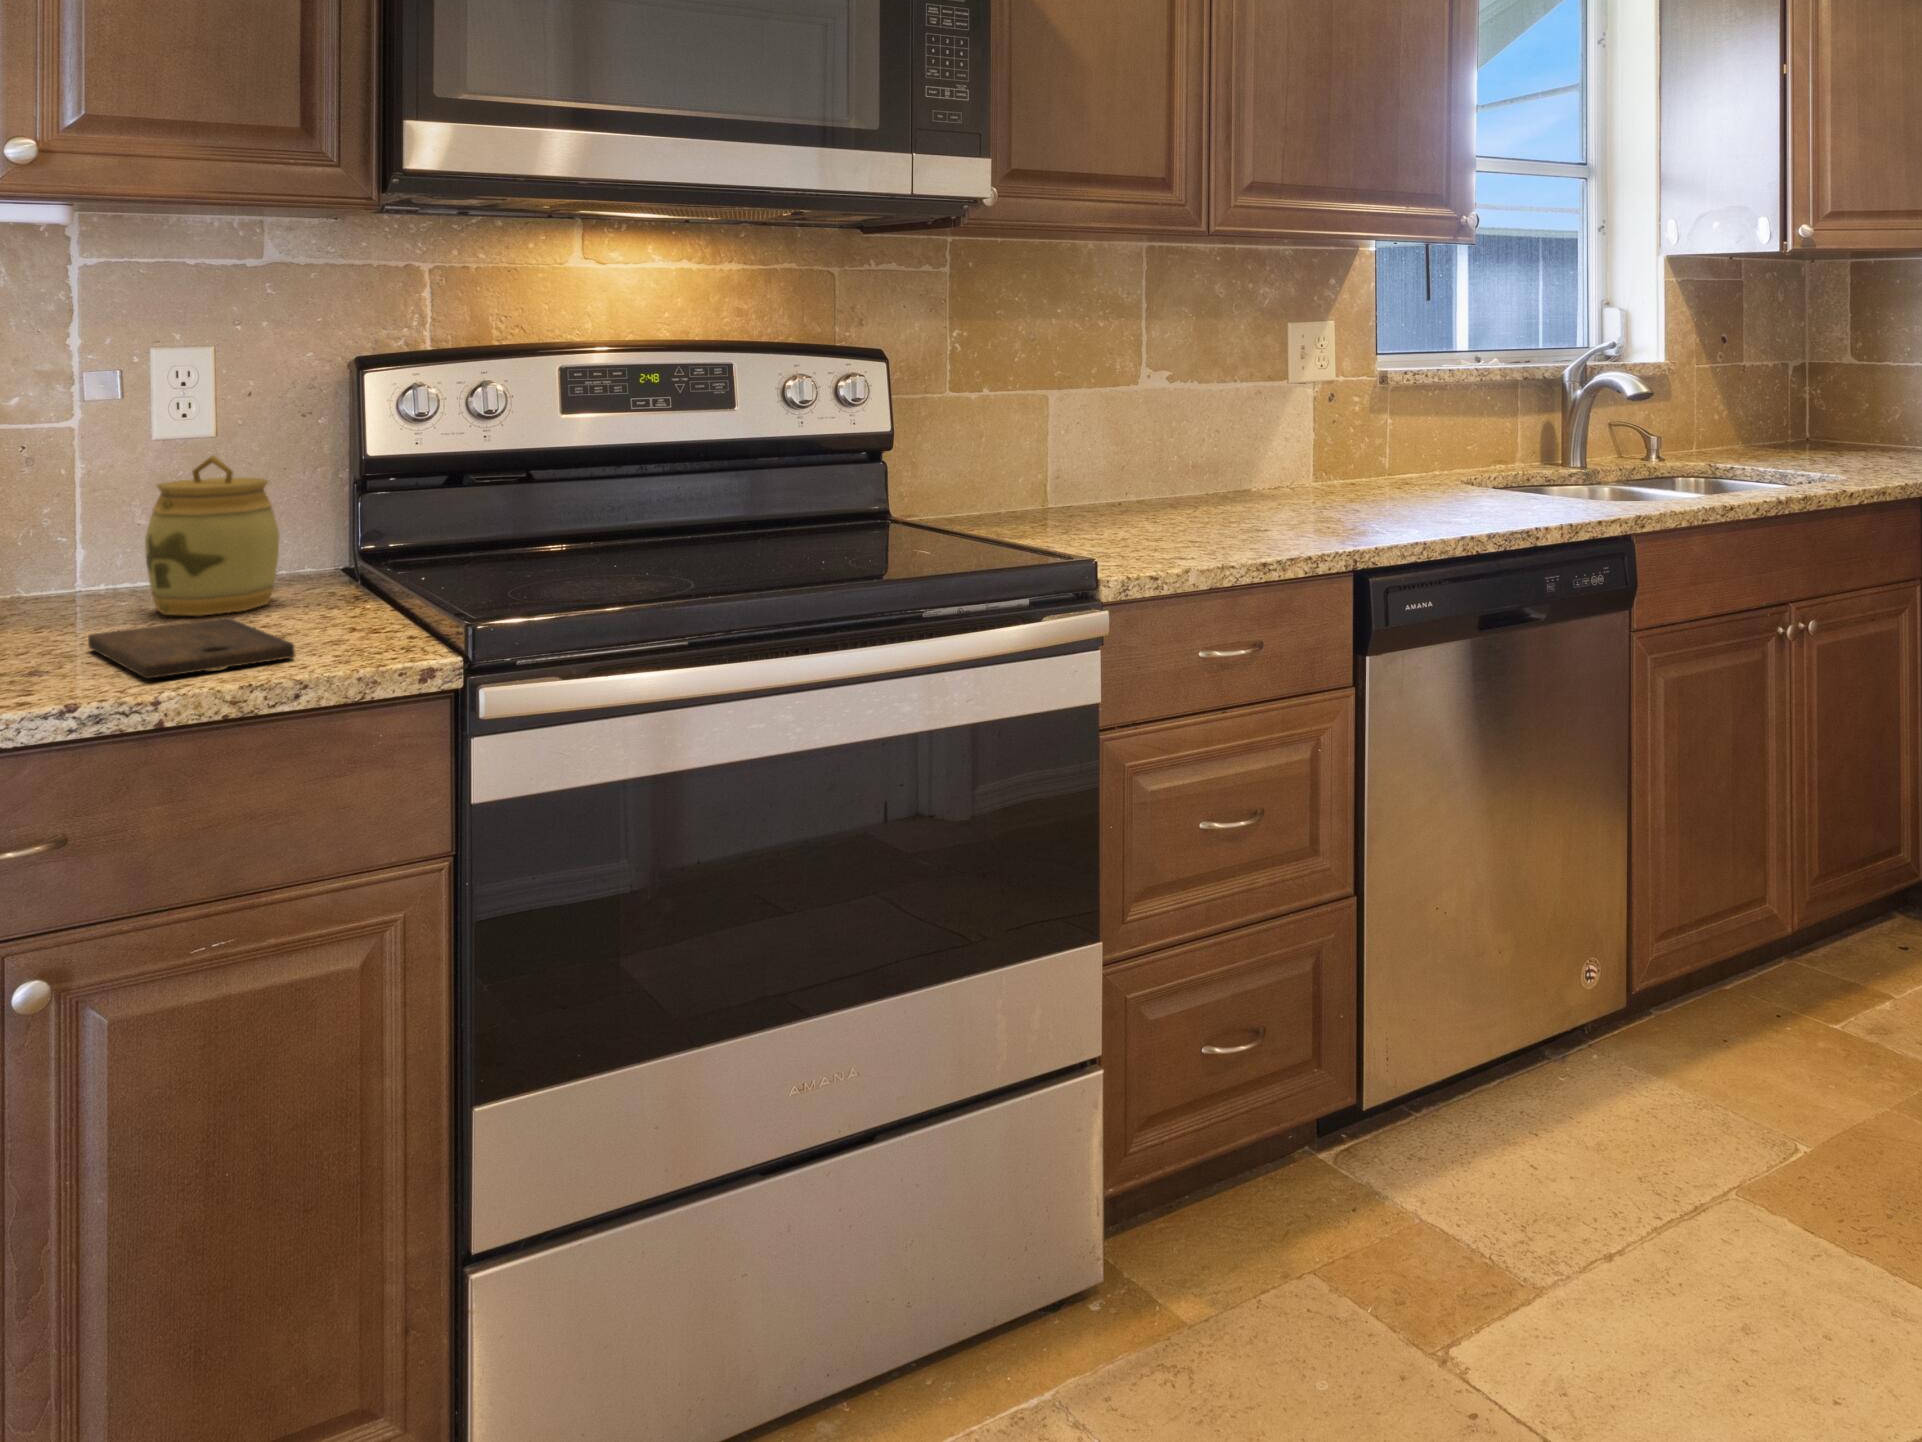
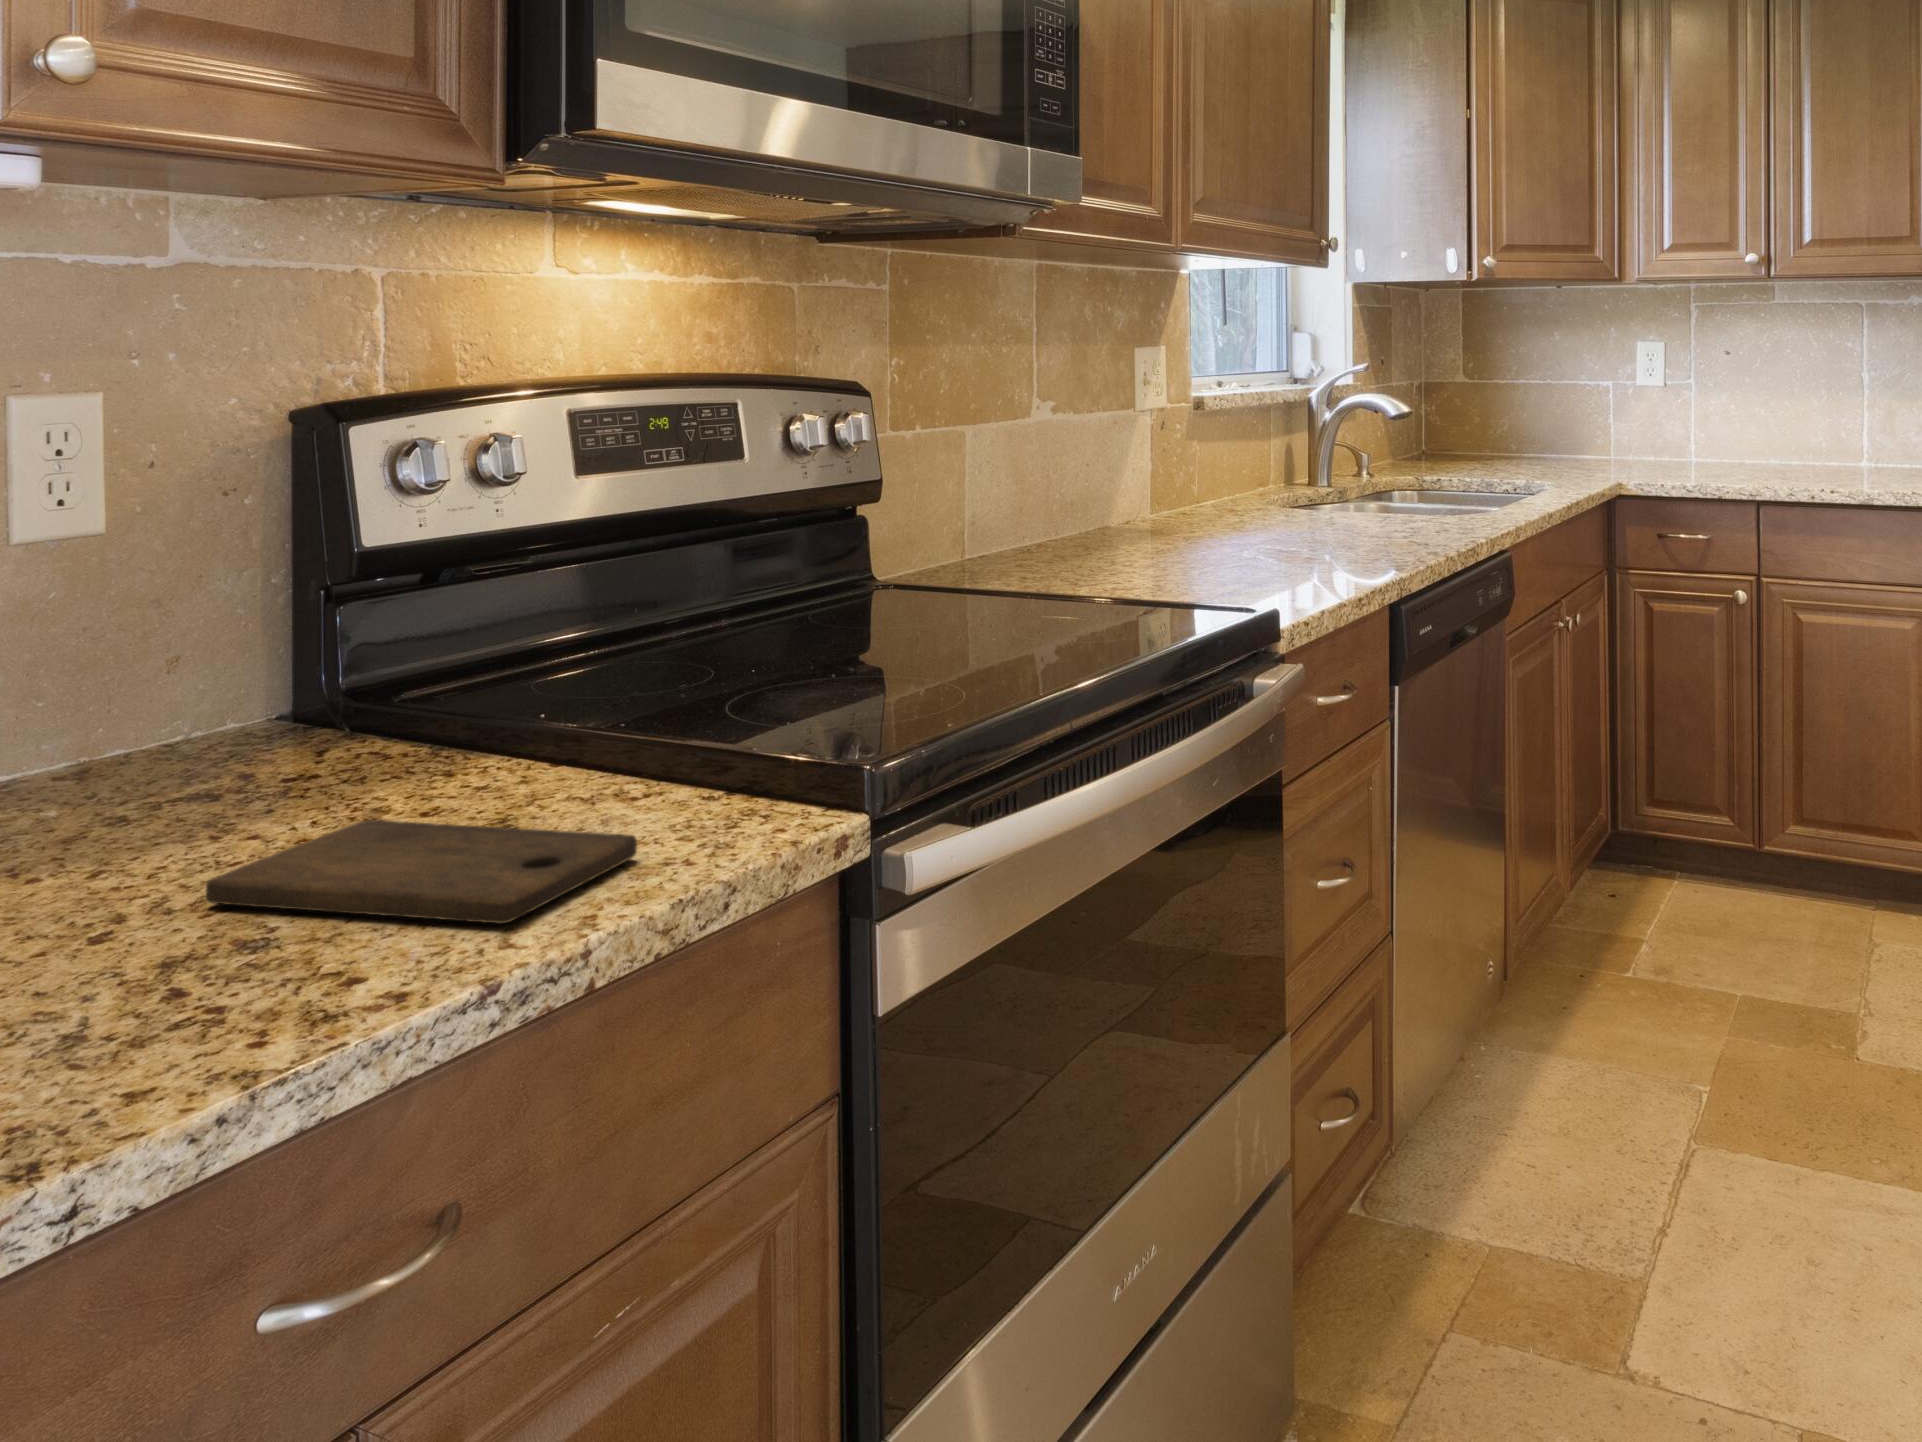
jar: present [145,456,279,616] -> none [92,568,314,838]

